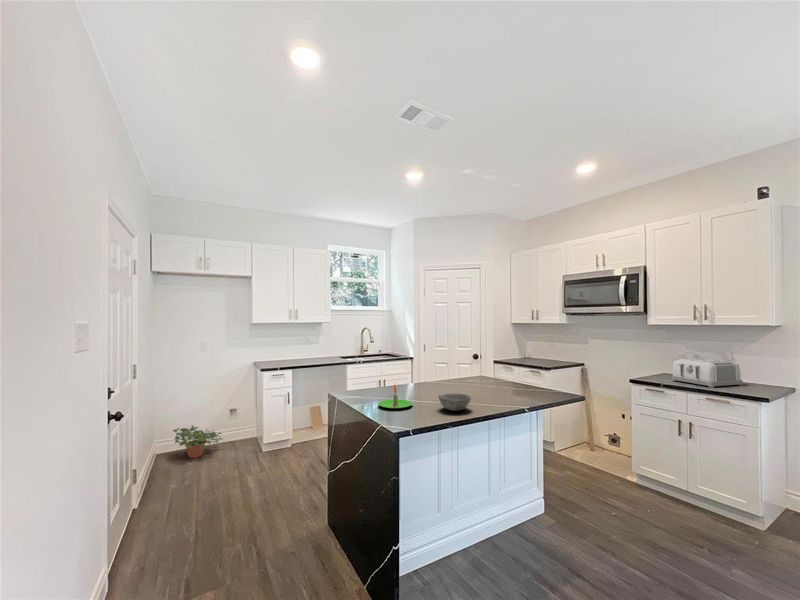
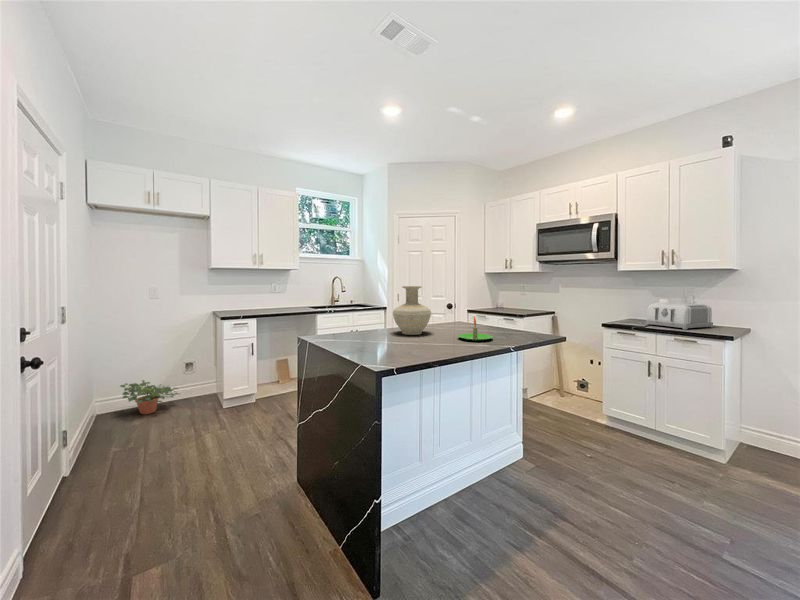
vase: none [416,346,452,392] -> present [393,286,431,335]
candle: present [378,384,413,409] -> present [458,317,493,341]
bowl: present [438,393,471,411] -> none [419,332,455,350]

